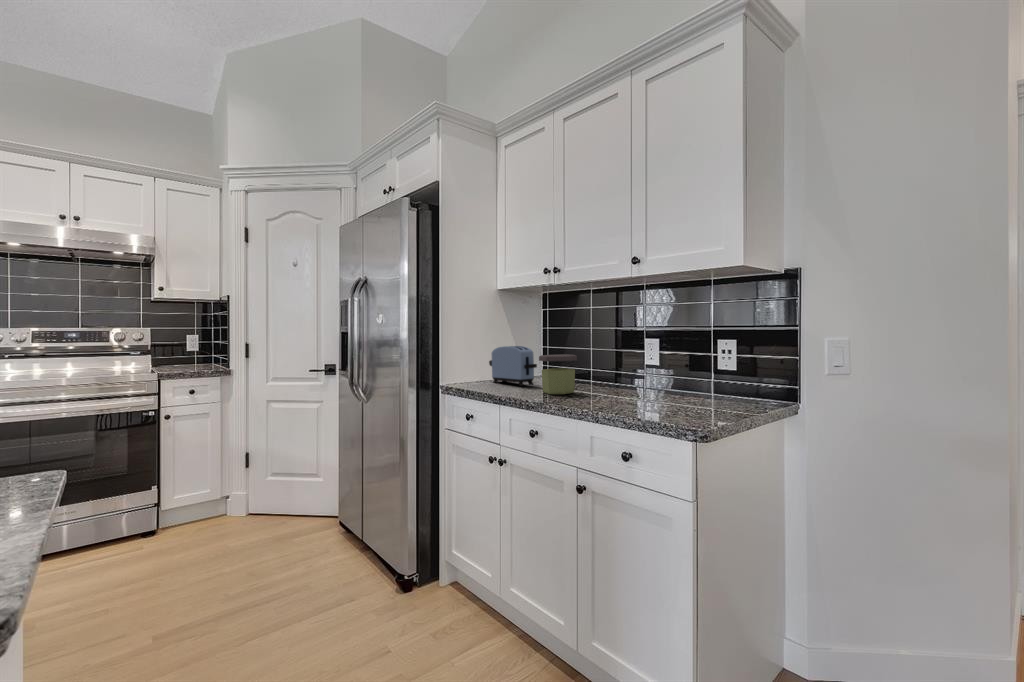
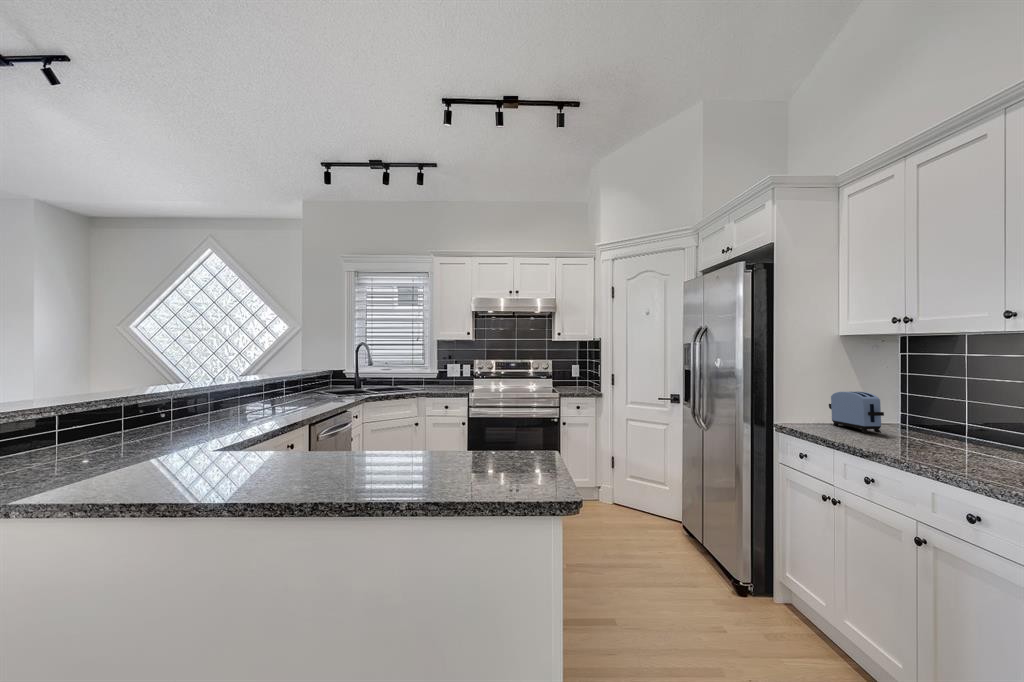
jar: present [539,354,577,394] -> none [883,405,933,447]

